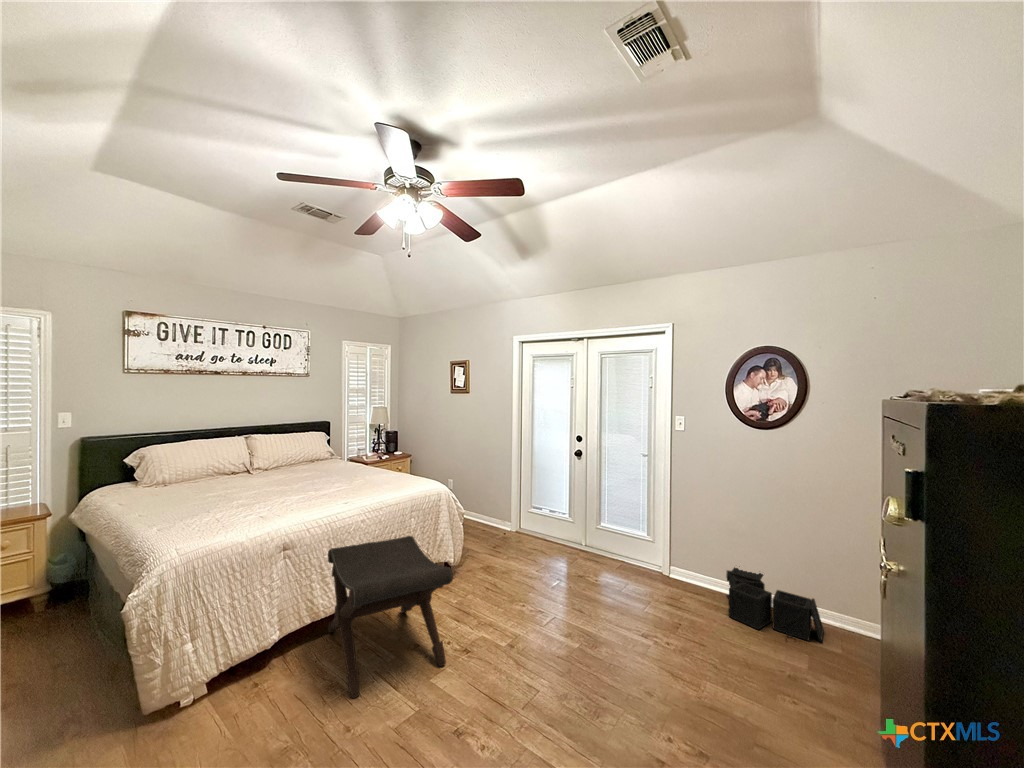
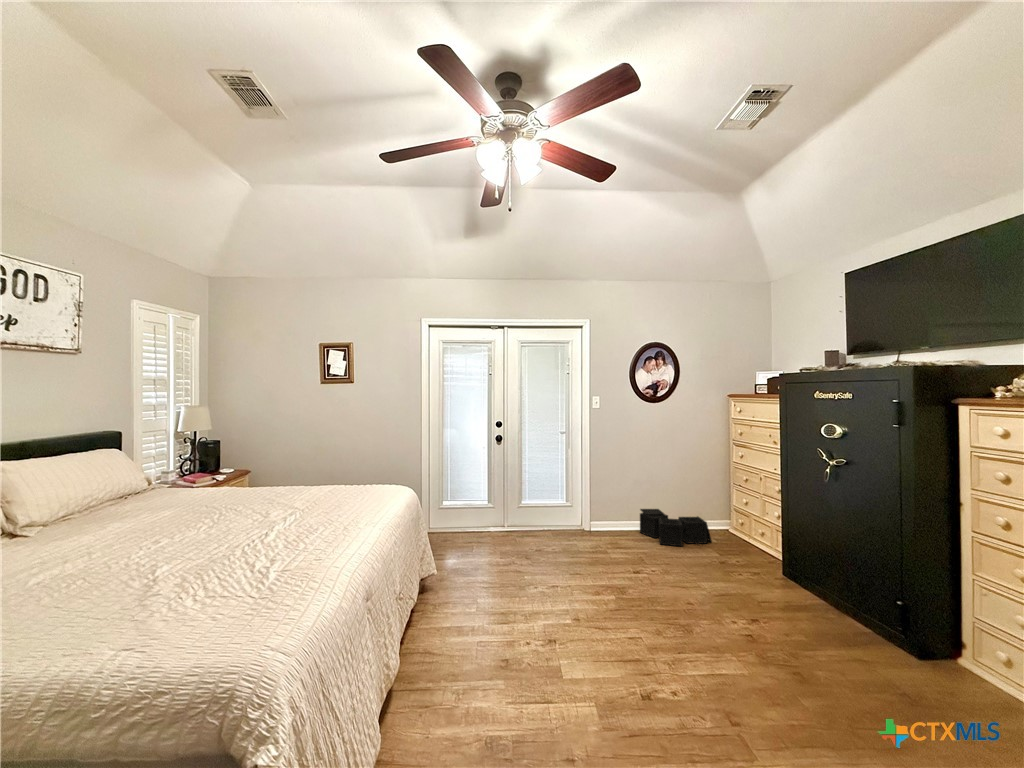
footstool: present [328,536,453,698] -> none [427,549,583,719]

